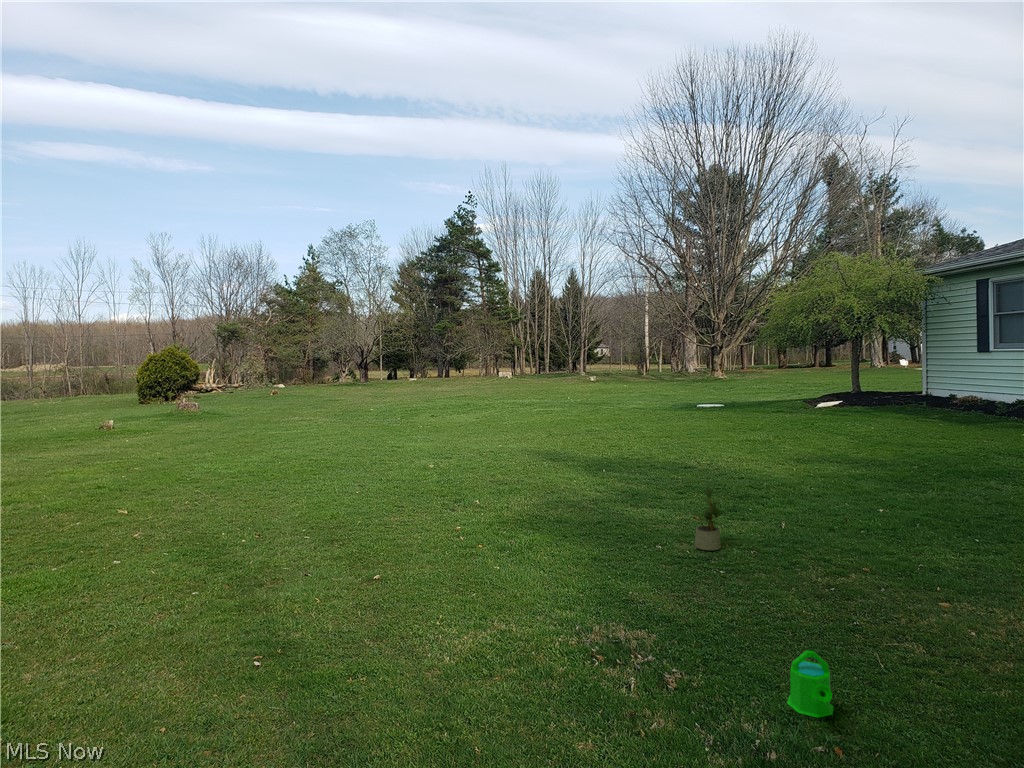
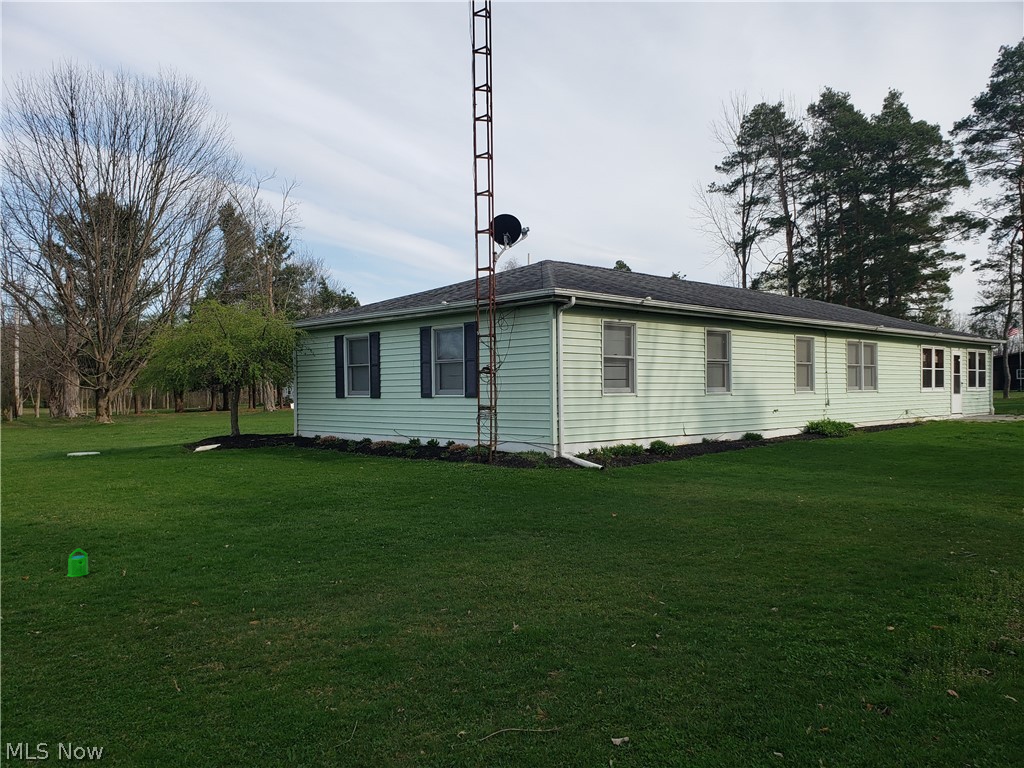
potted plant: present [694,486,721,550] -> none [32,496,55,538]

